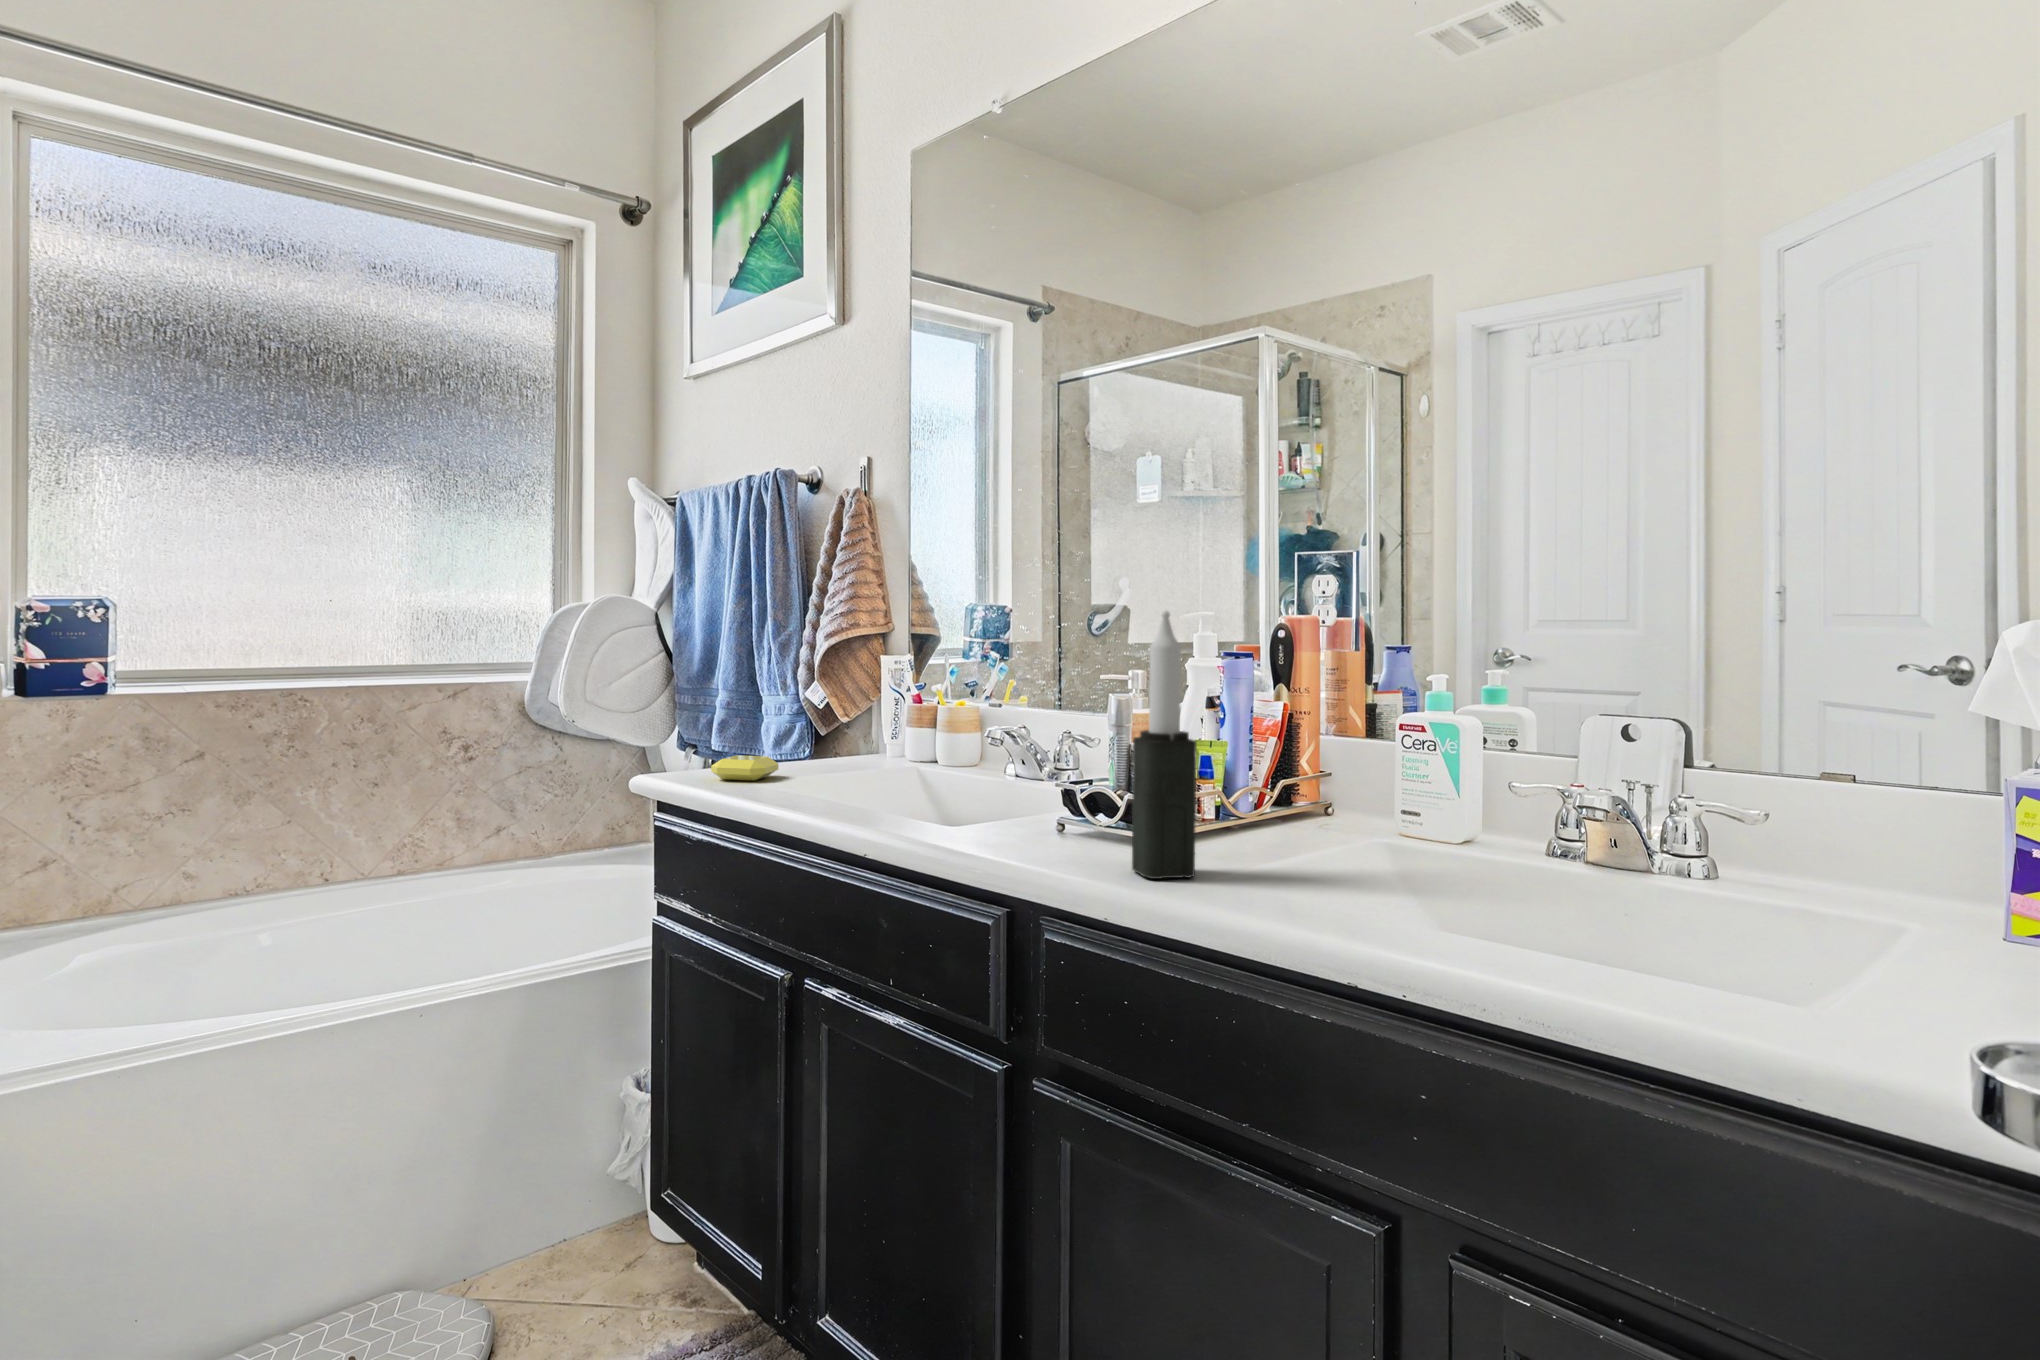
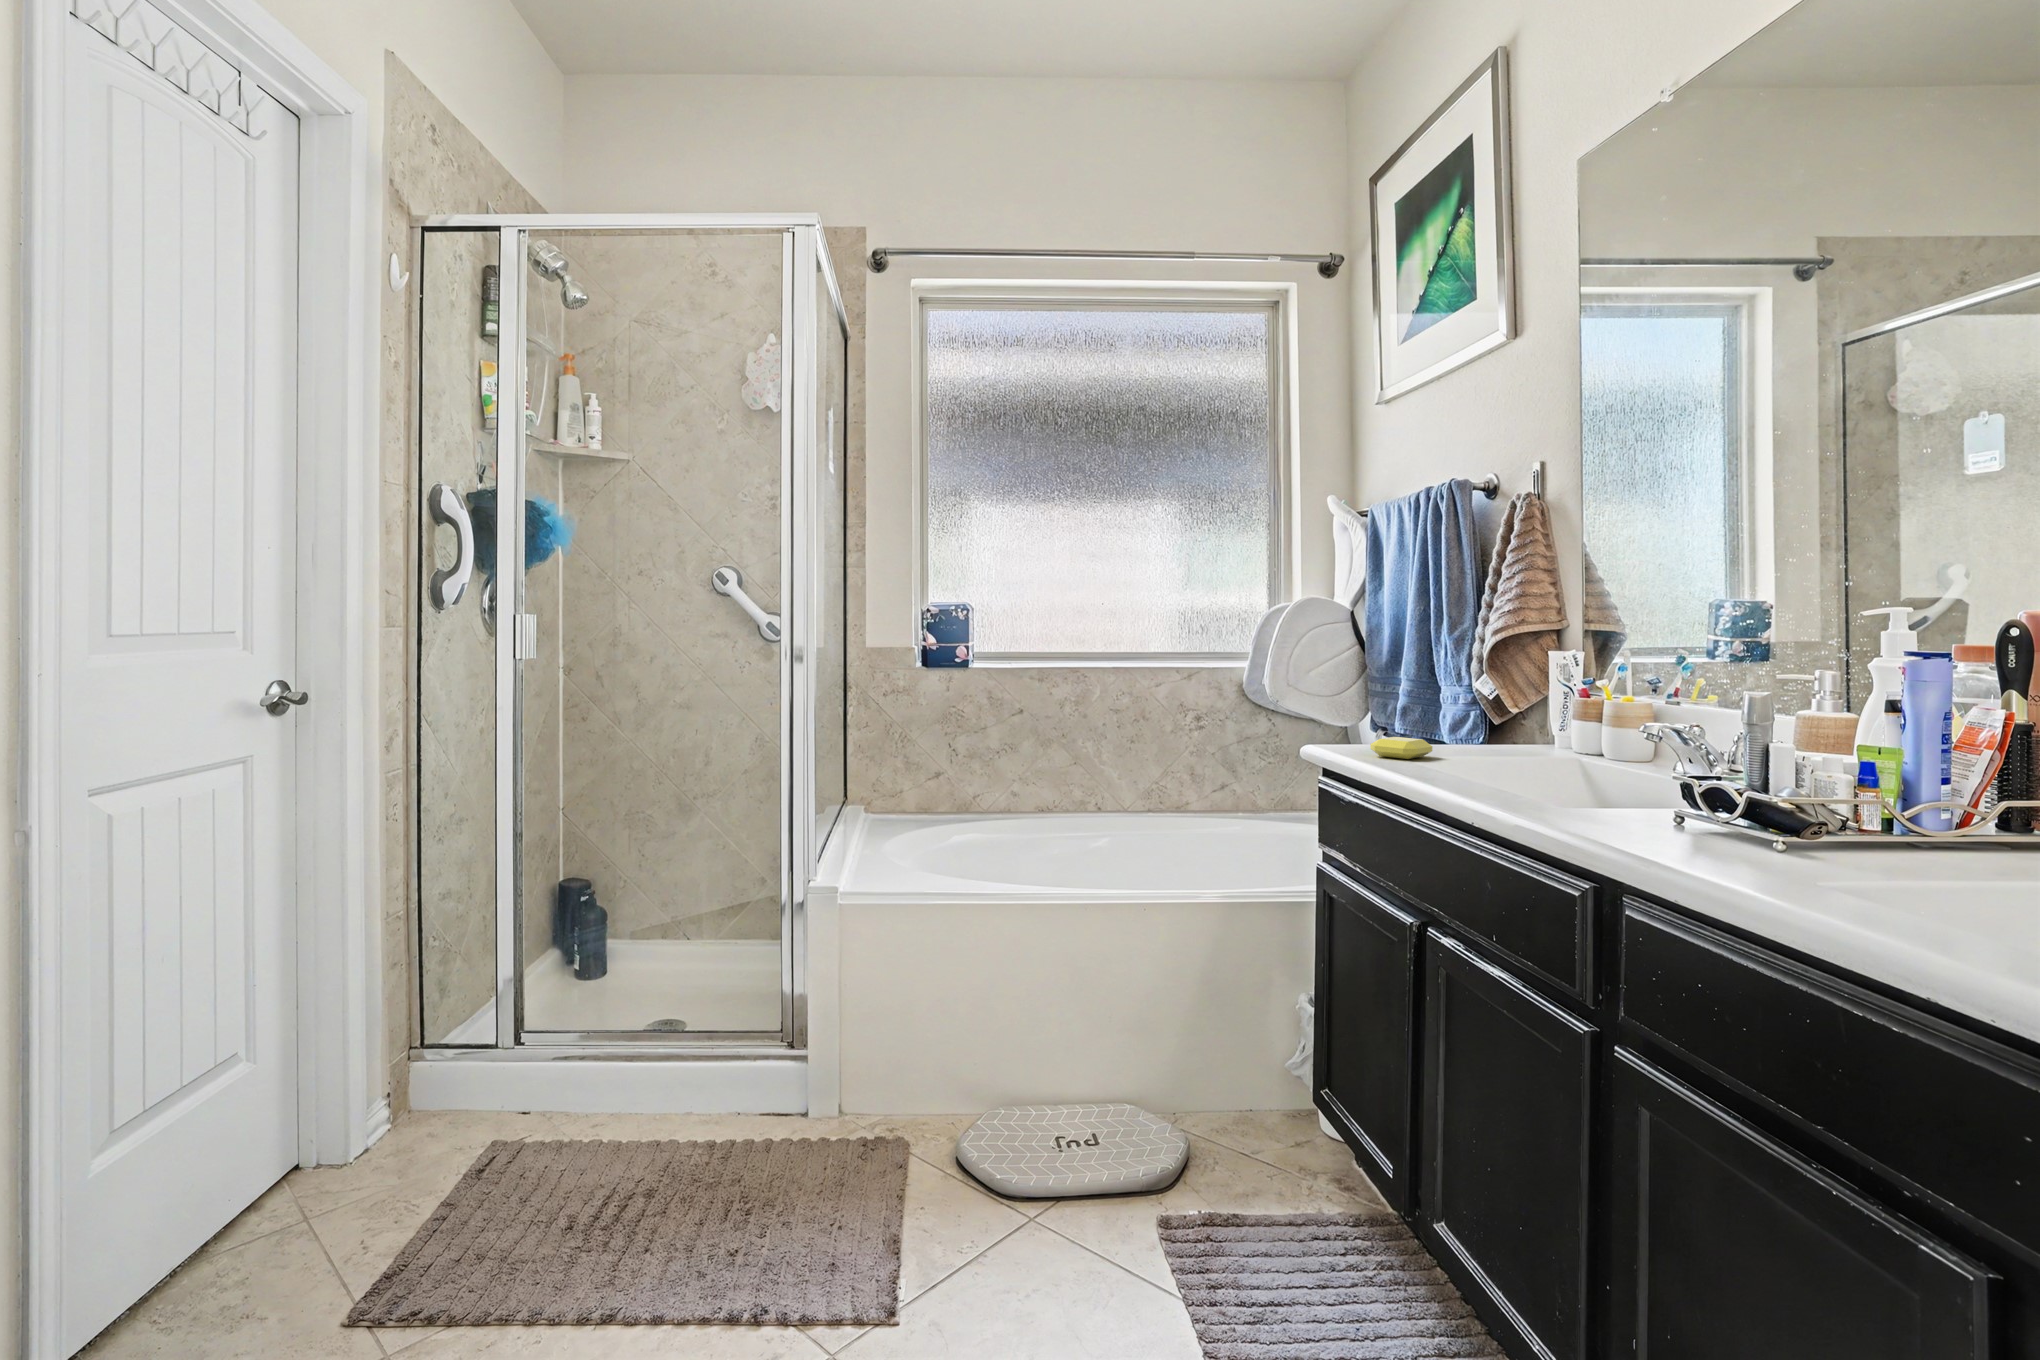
candle: present [1132,611,1196,879] -> none [1718,618,1788,871]

